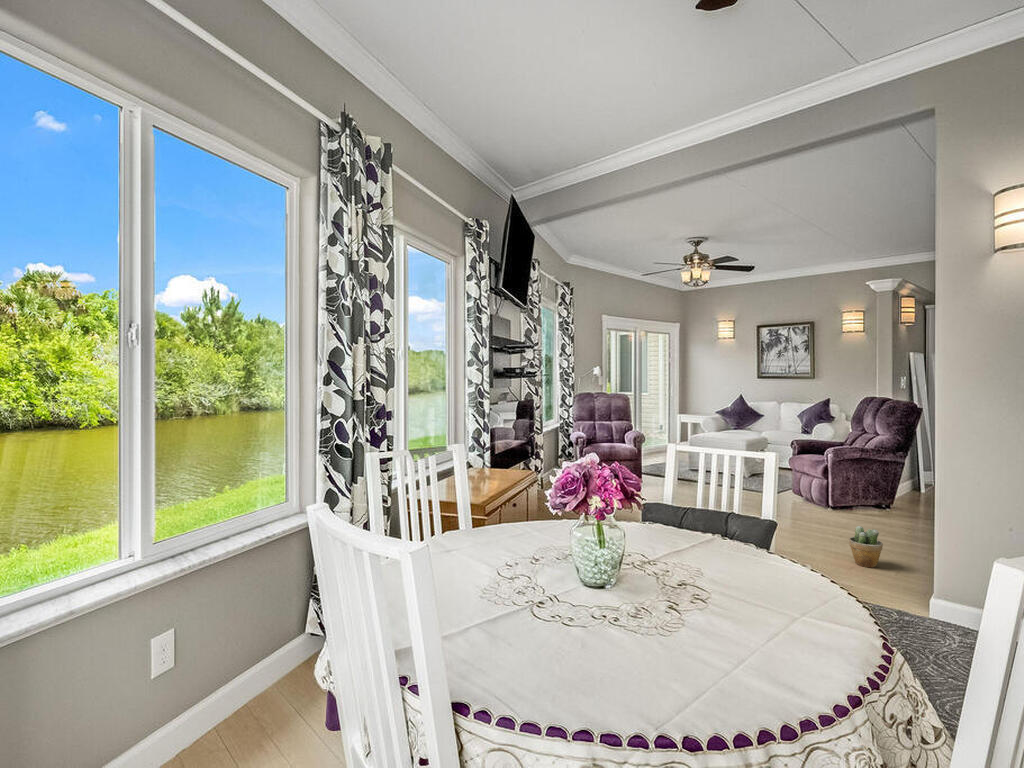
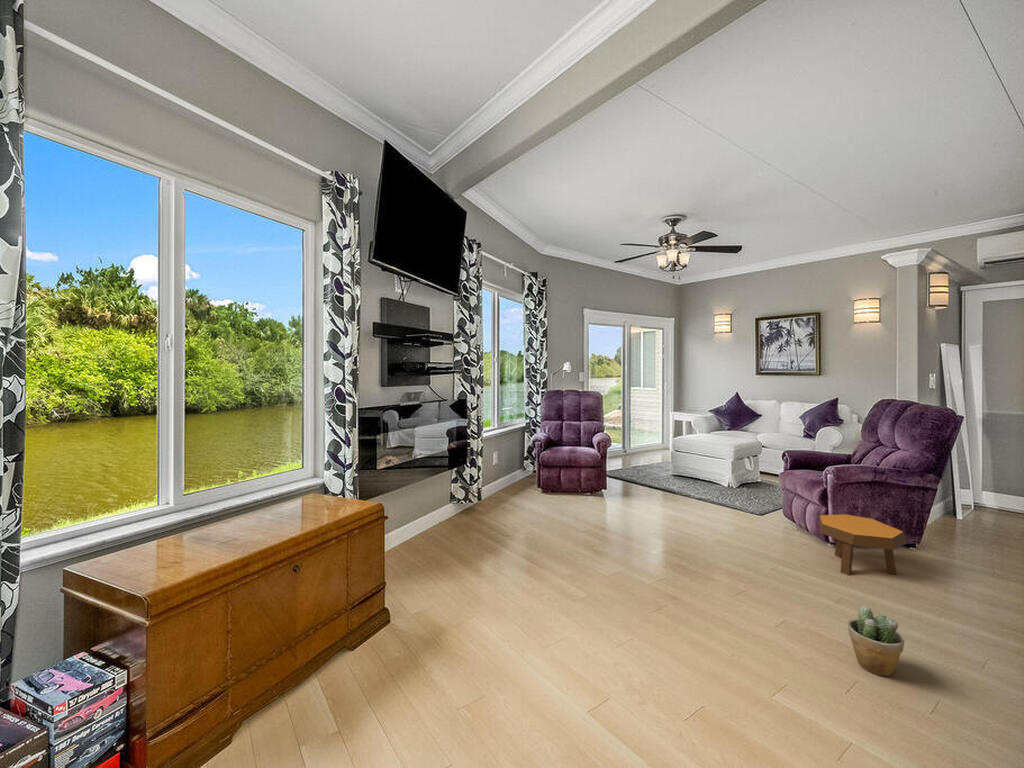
footstool: none [823,484,885,526] -> present [819,514,907,575]

